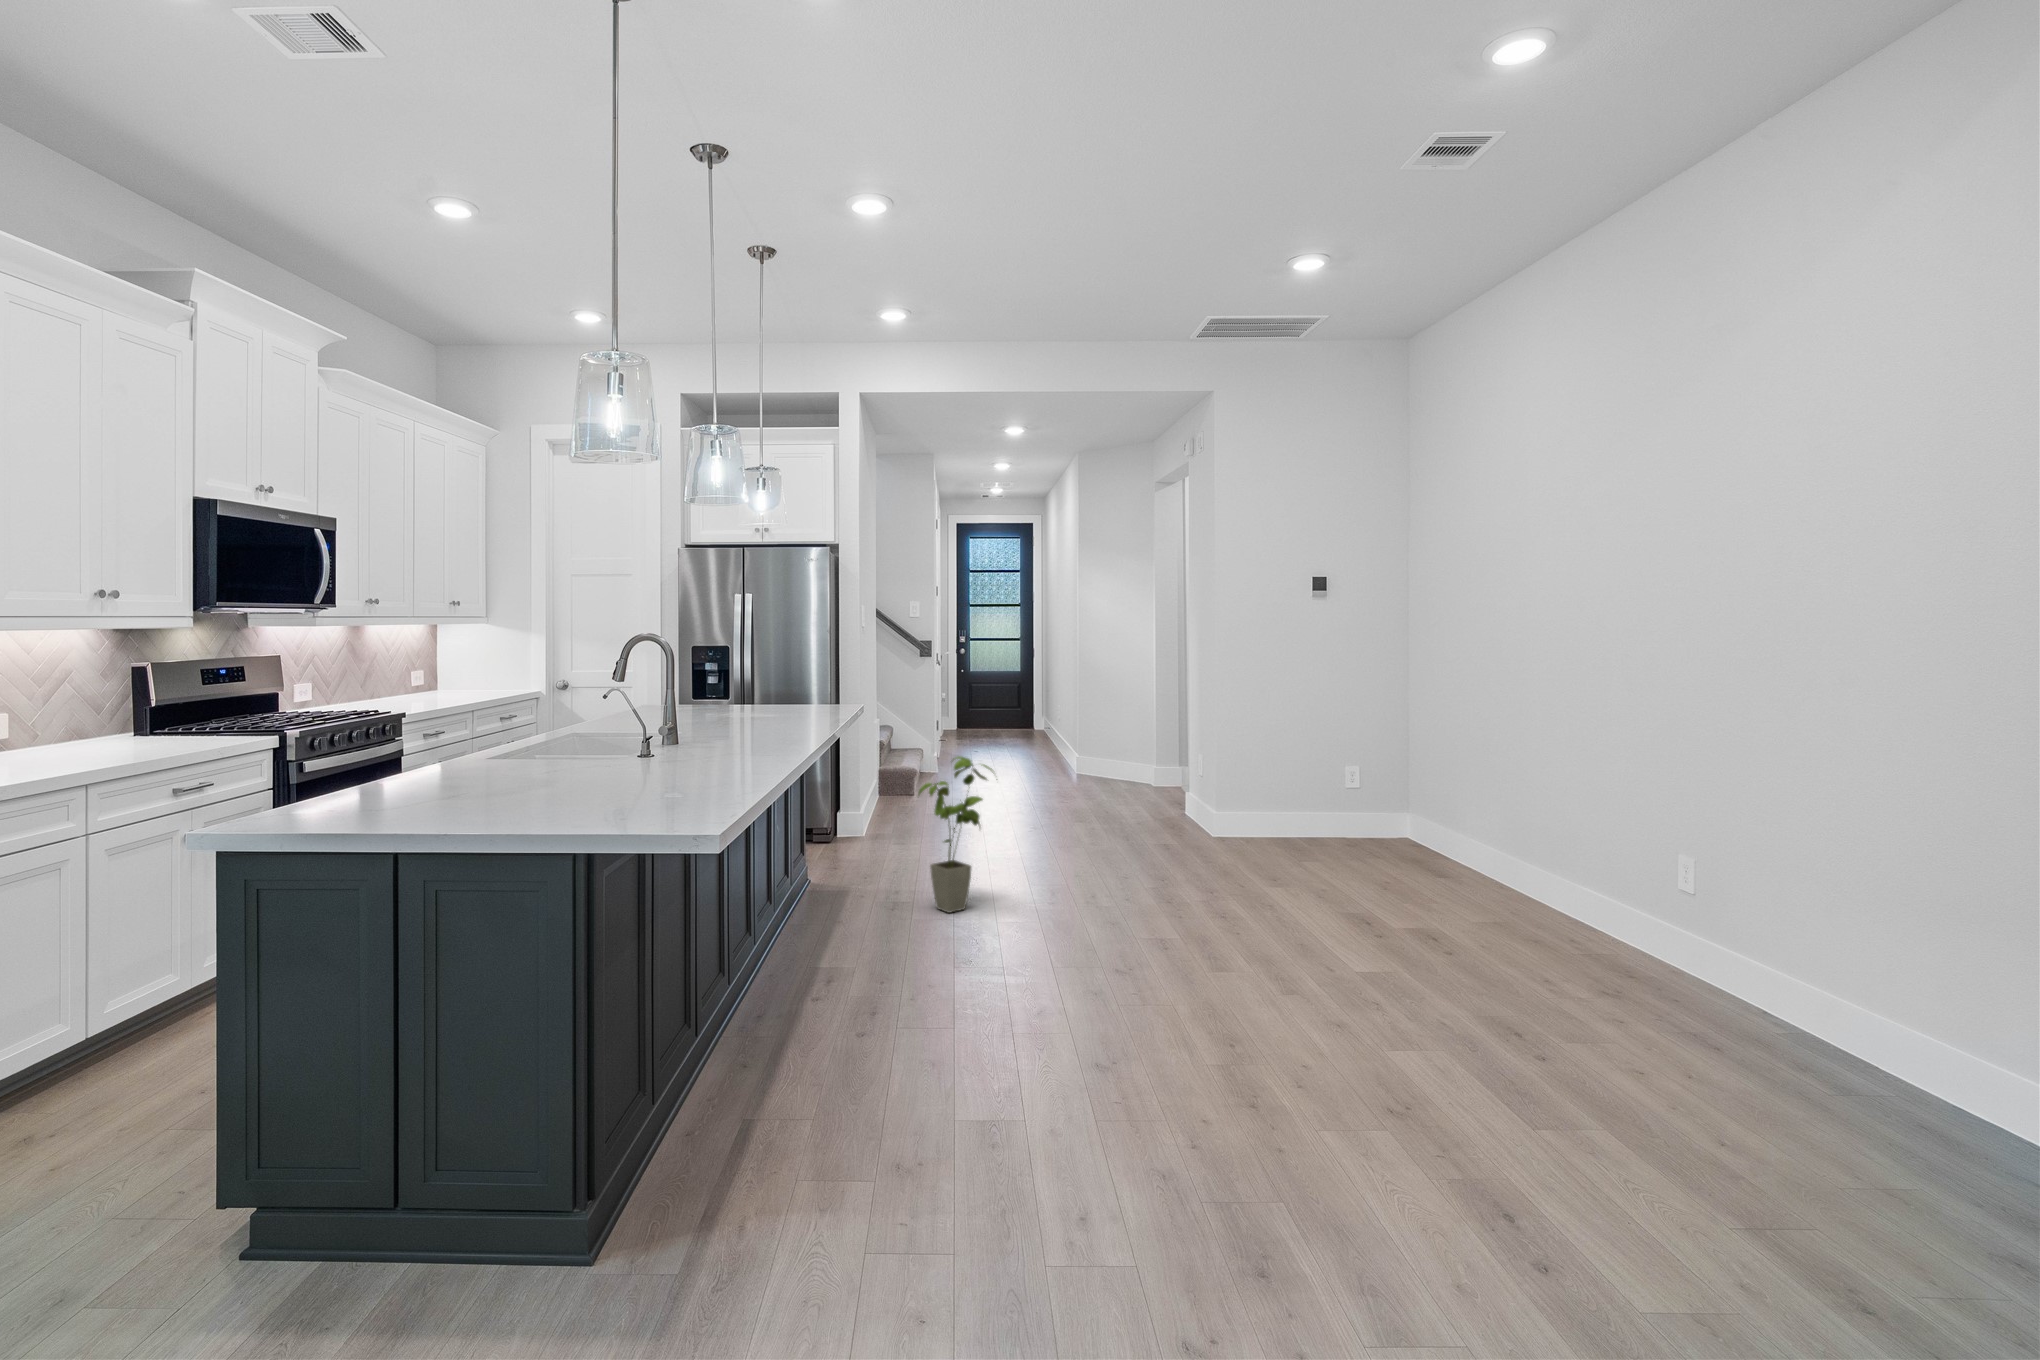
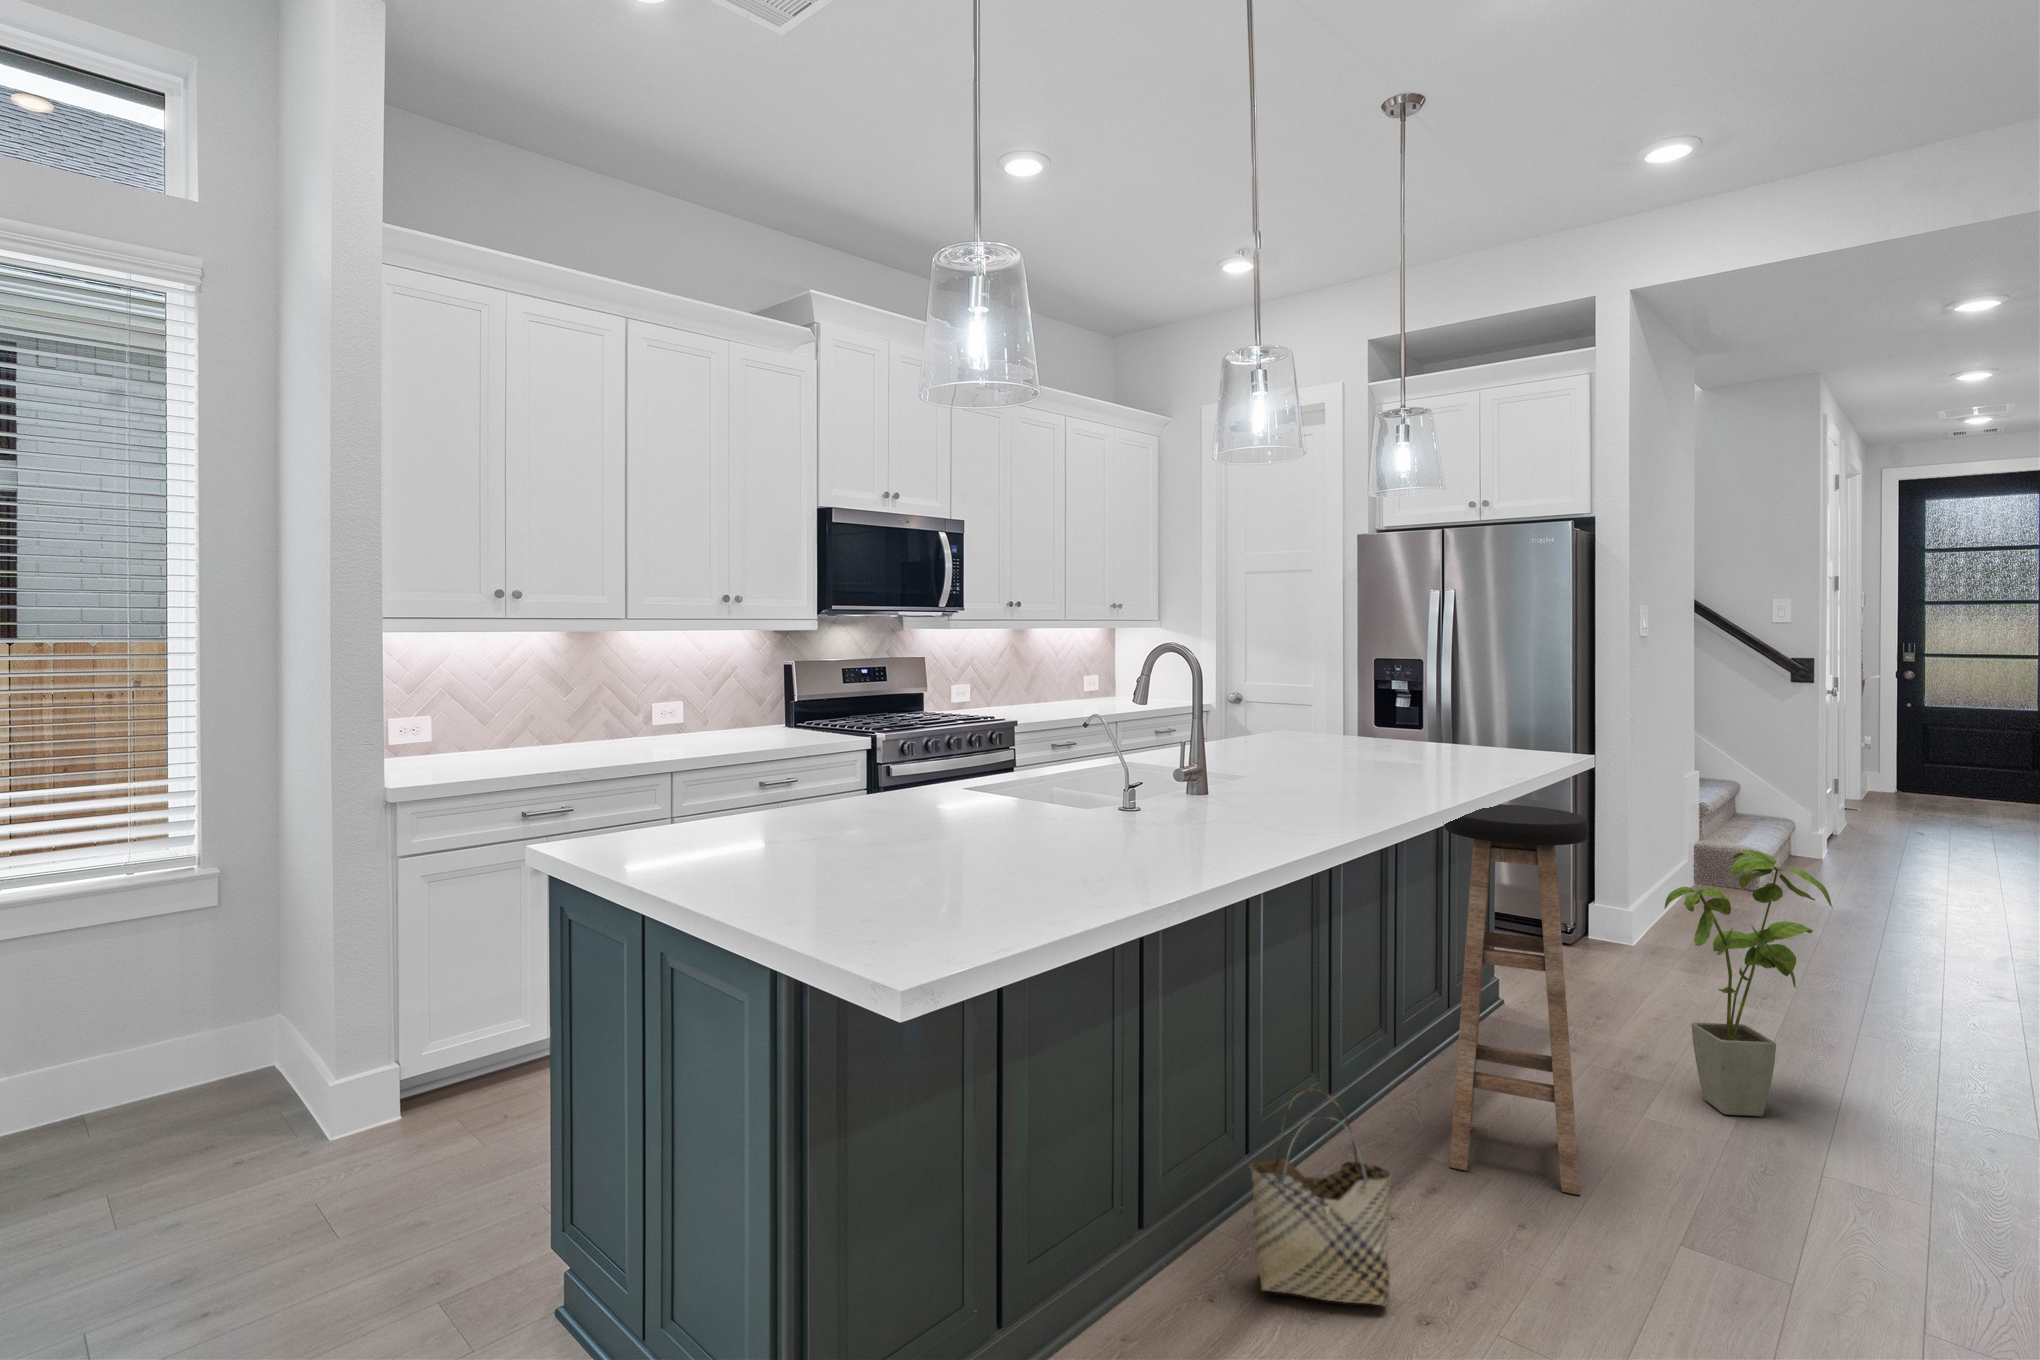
bar stool: none [820,741,903,976] -> present [1444,804,1589,1195]
woven basket: none [758,930,842,1065] -> present [1250,1088,1391,1306]

